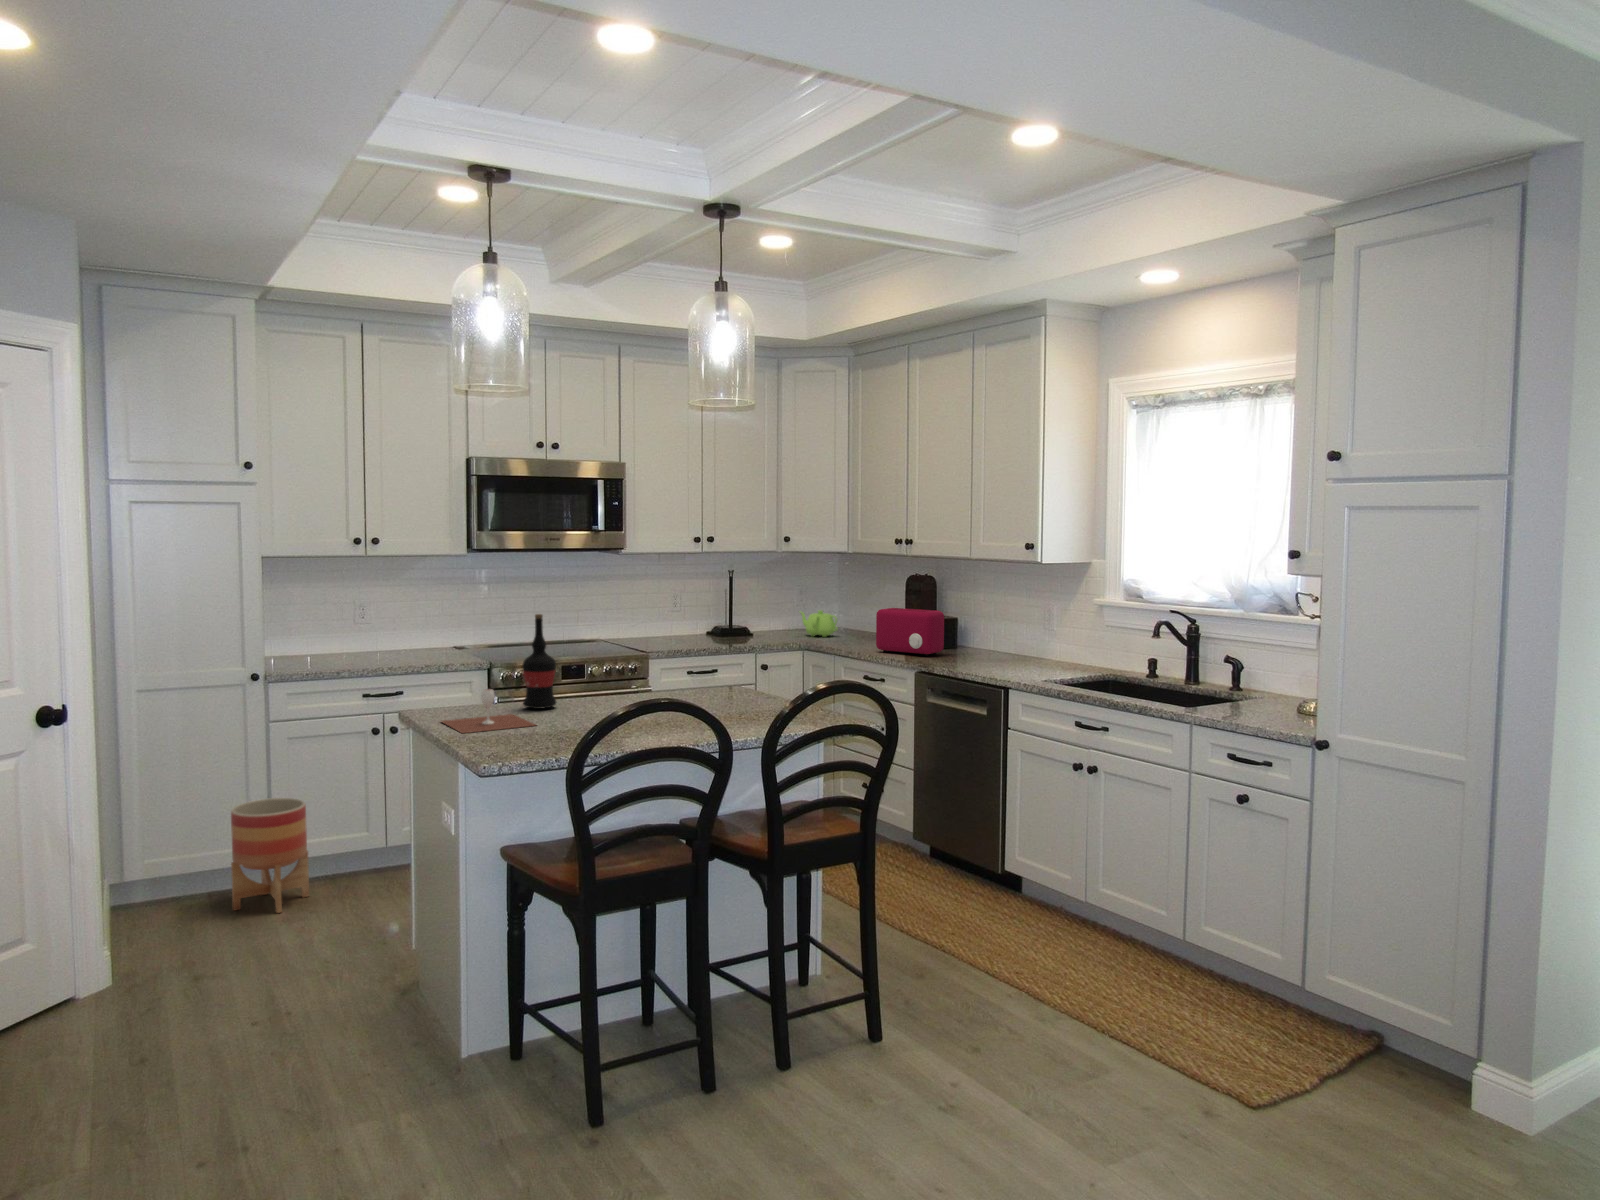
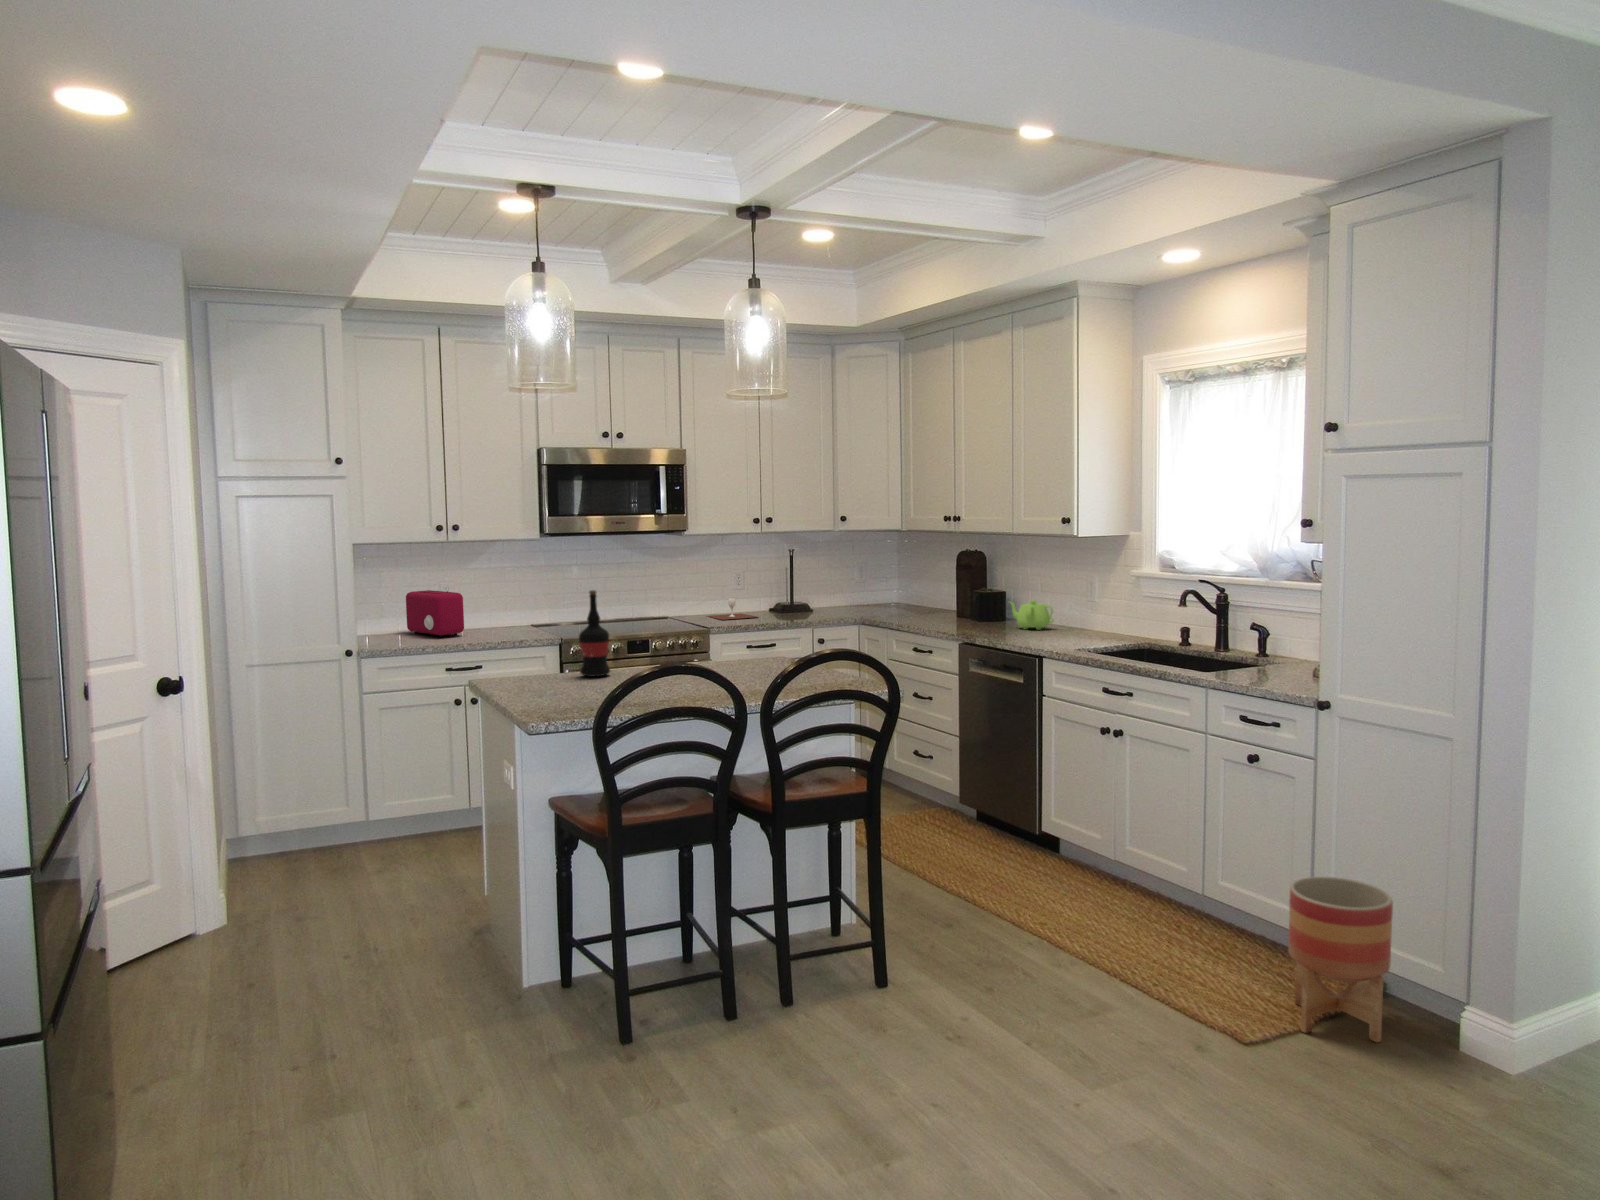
toaster: present [876,608,944,656] -> present [406,590,464,637]
teapot: present [800,610,838,637] -> present [1010,600,1054,630]
wine glass: present [442,689,536,733] -> present [707,598,757,620]
planter: present [231,798,309,913] -> present [1288,877,1393,1043]

